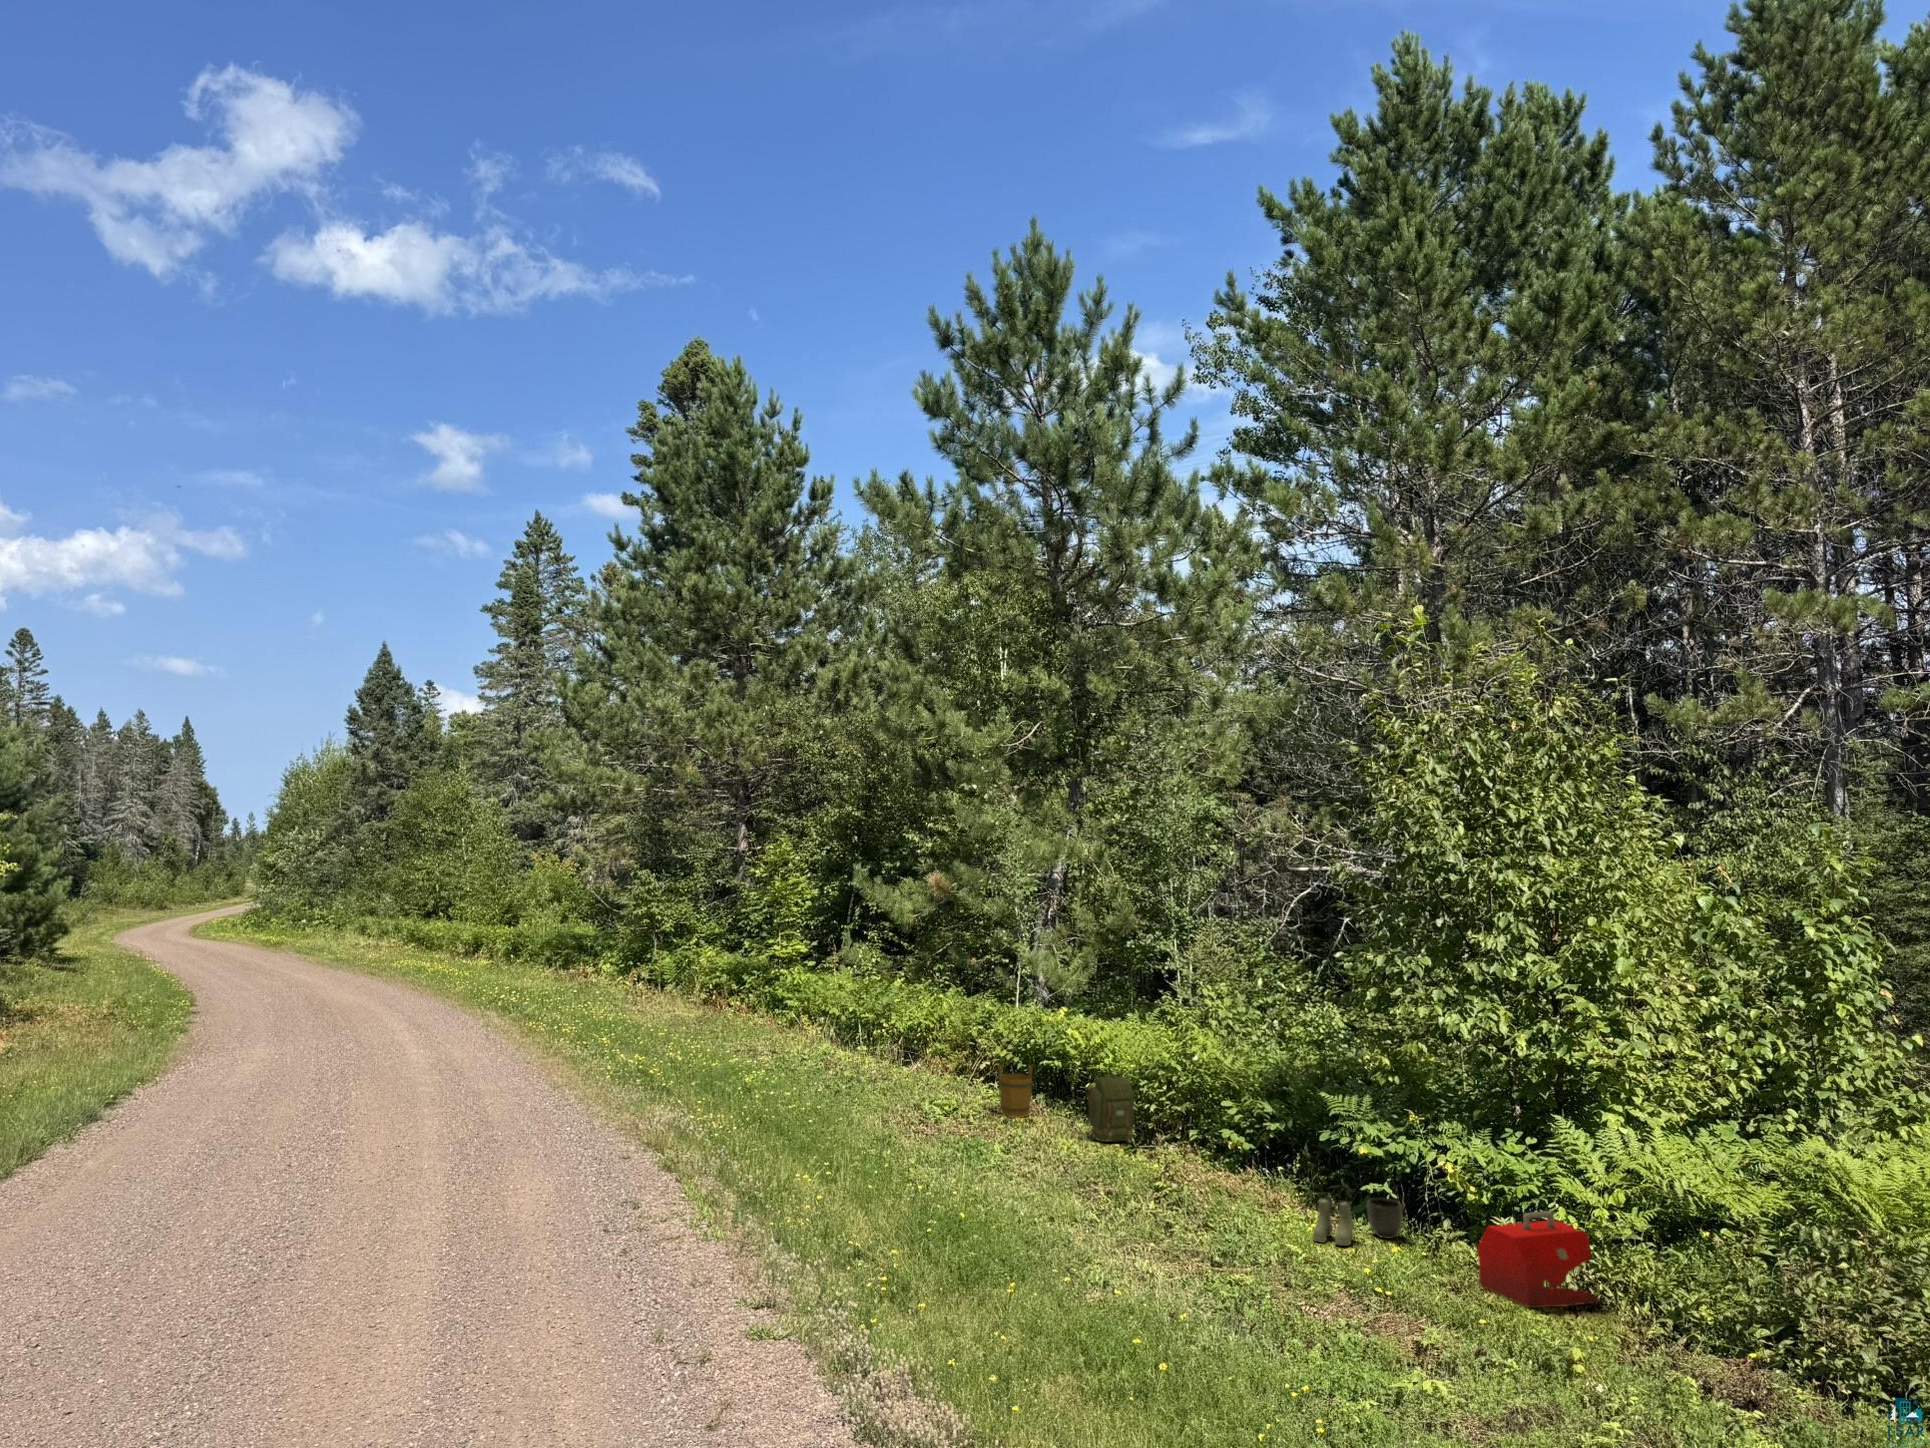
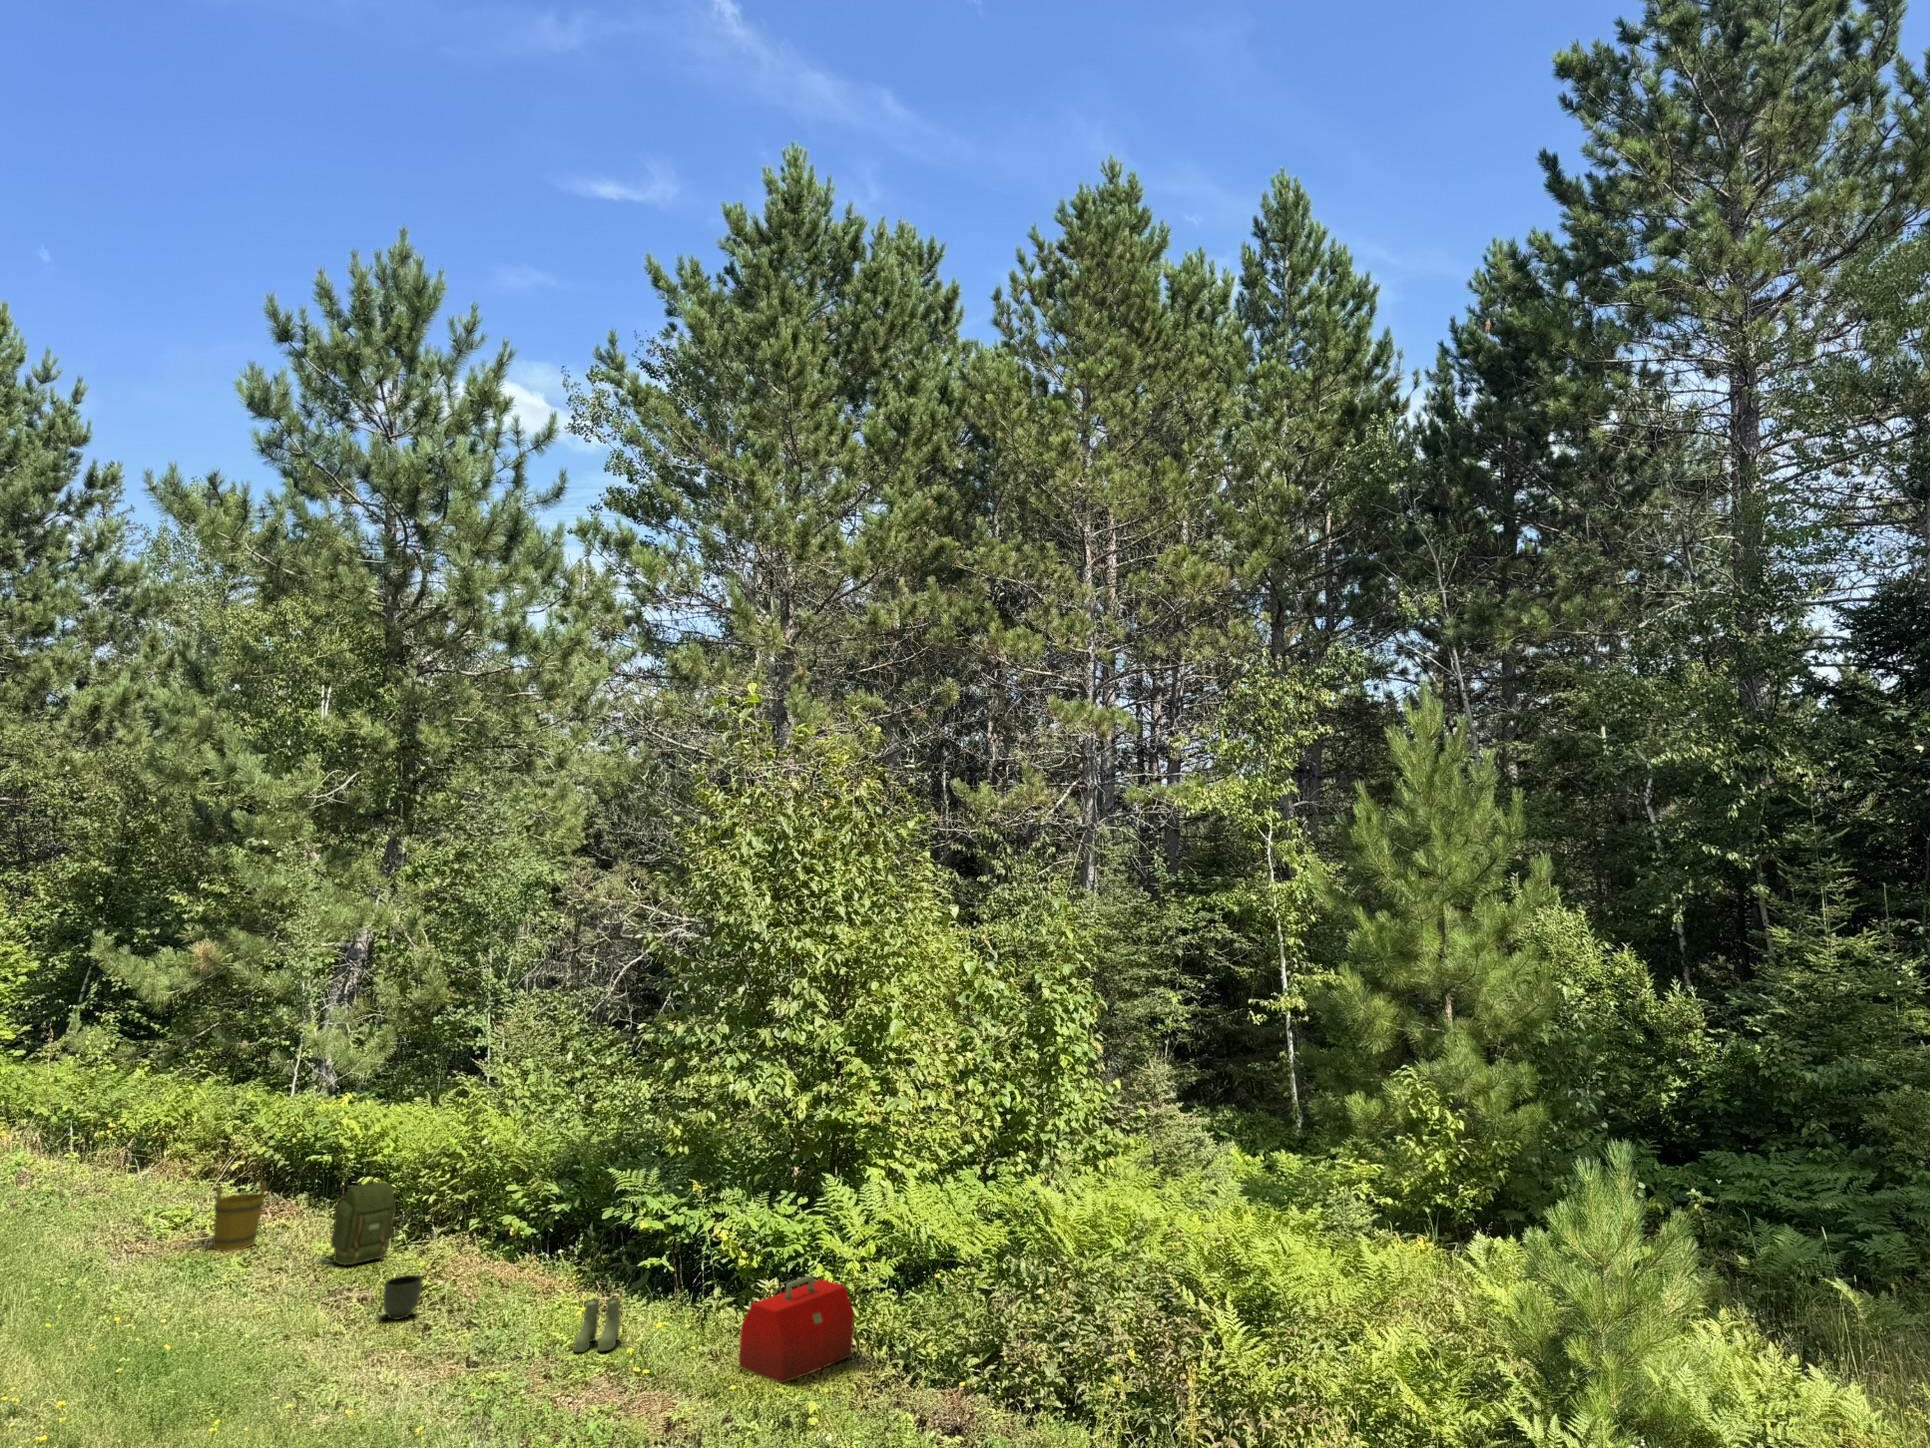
planter: present [1367,1198,1402,1239] -> present [383,1275,423,1319]

